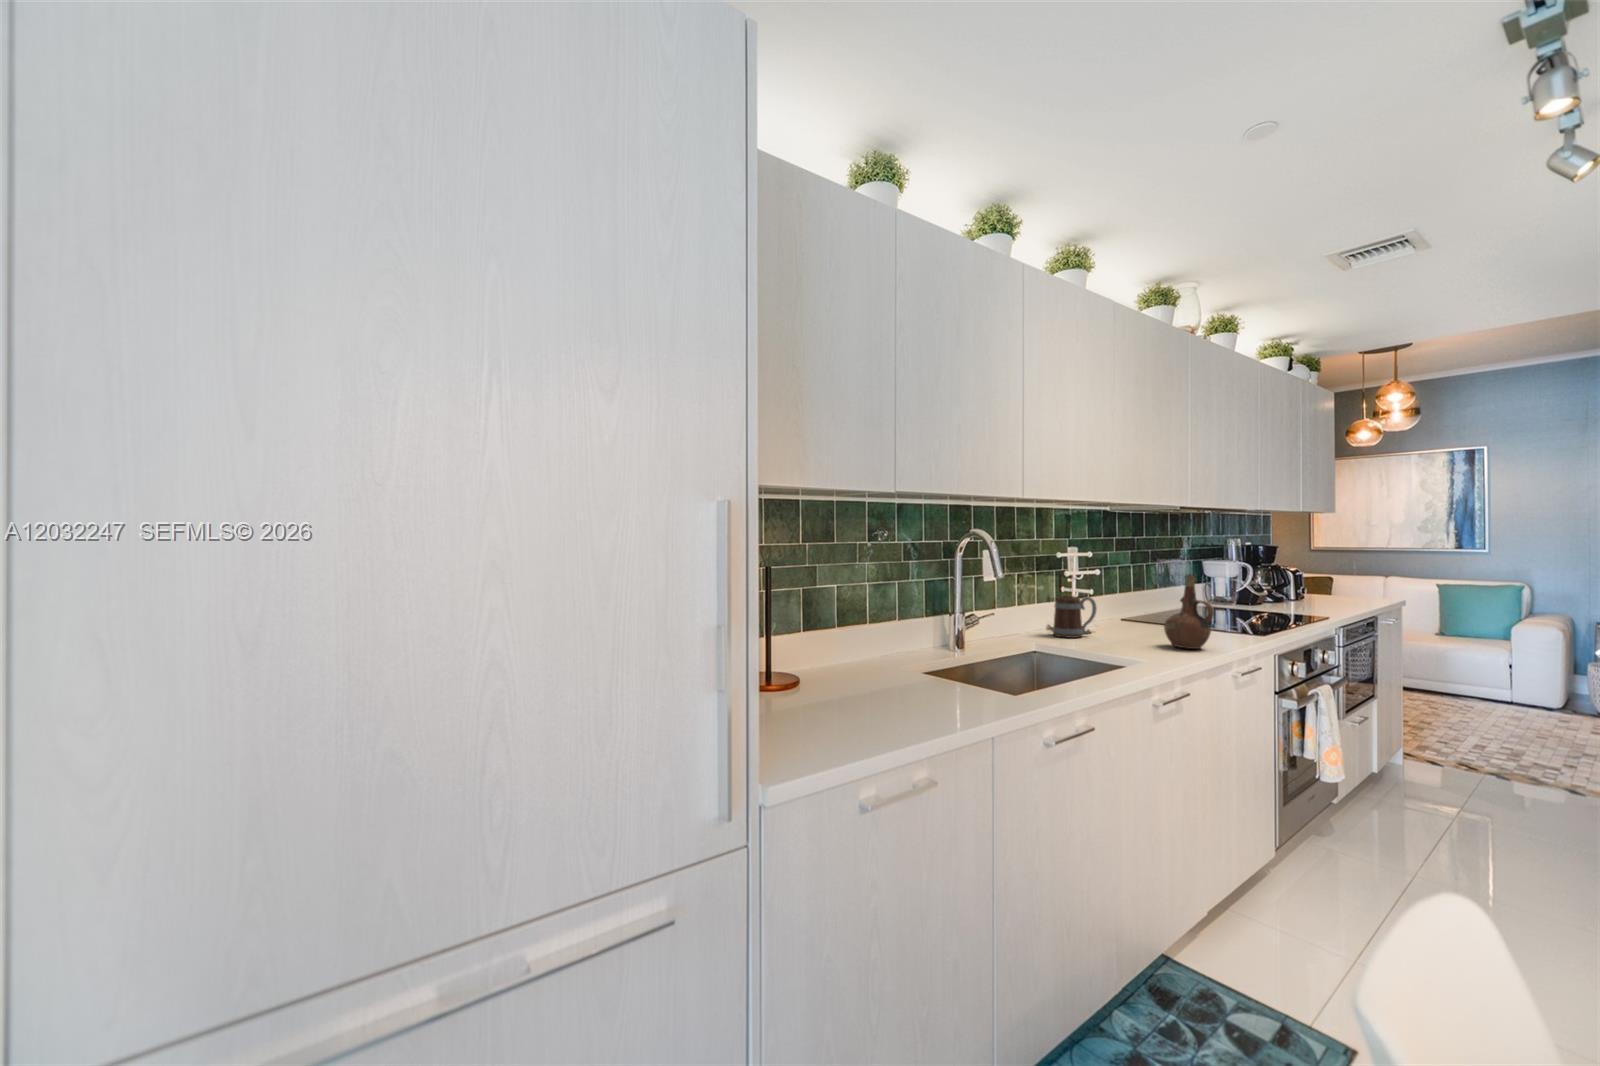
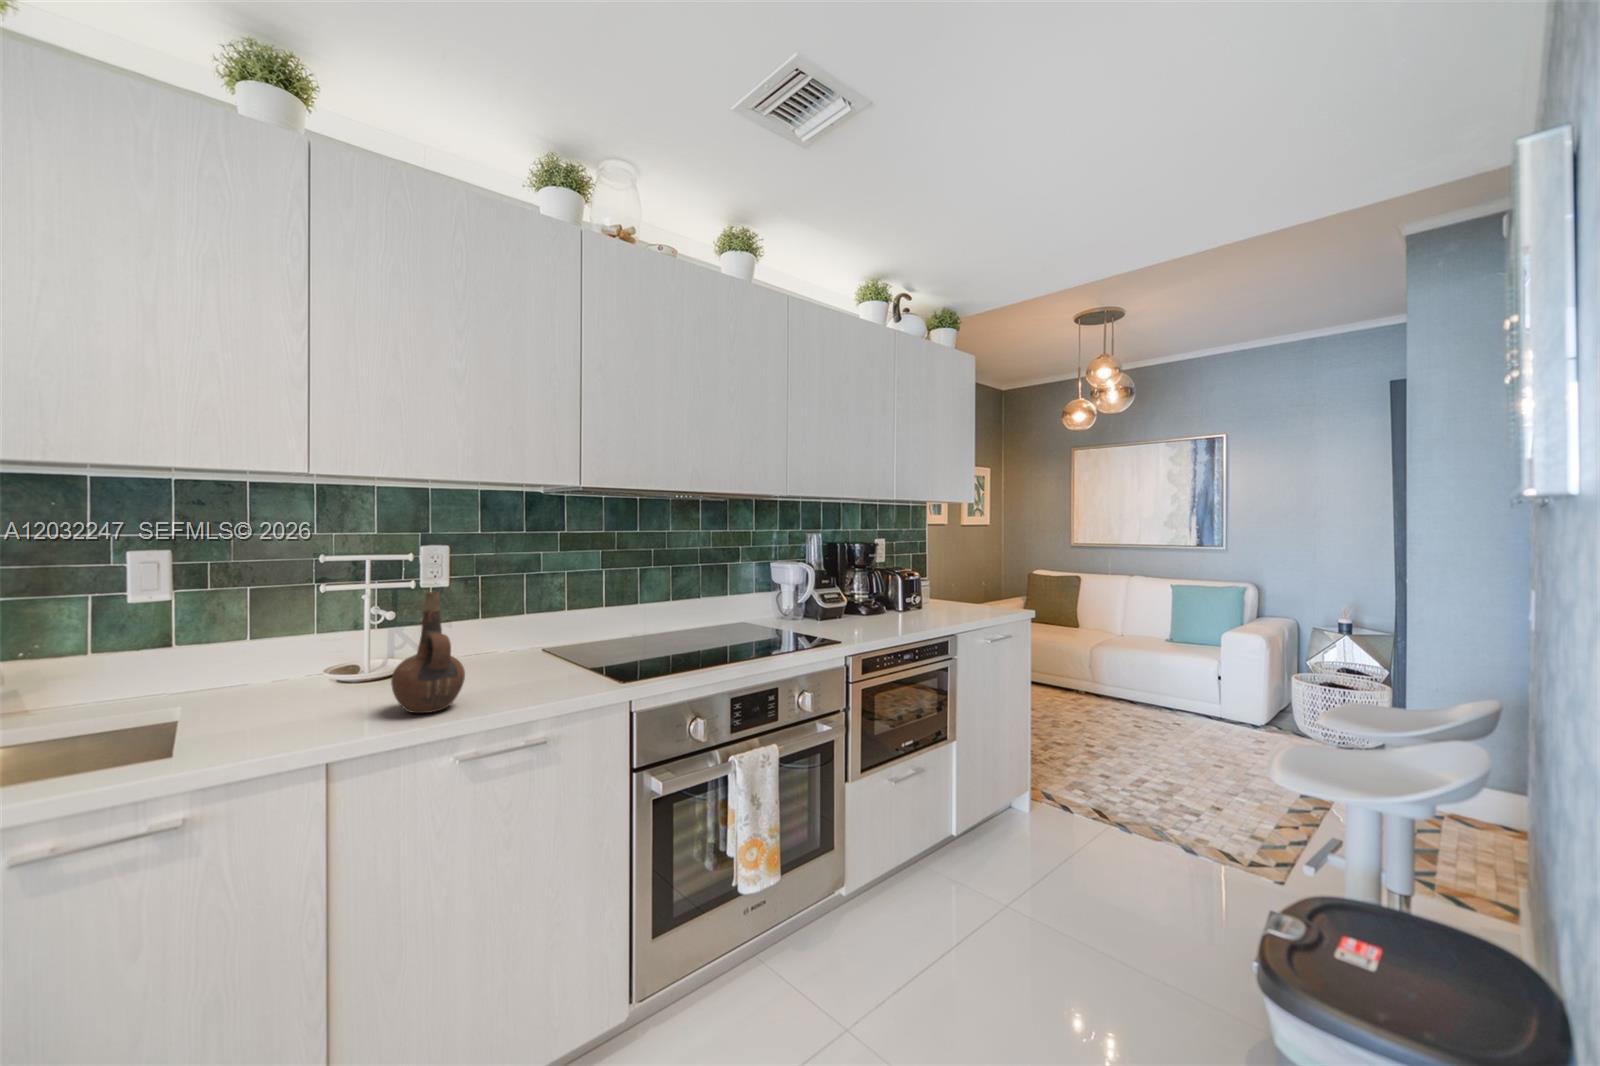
mug: present [1052,596,1097,638] -> none [316,619,387,687]

